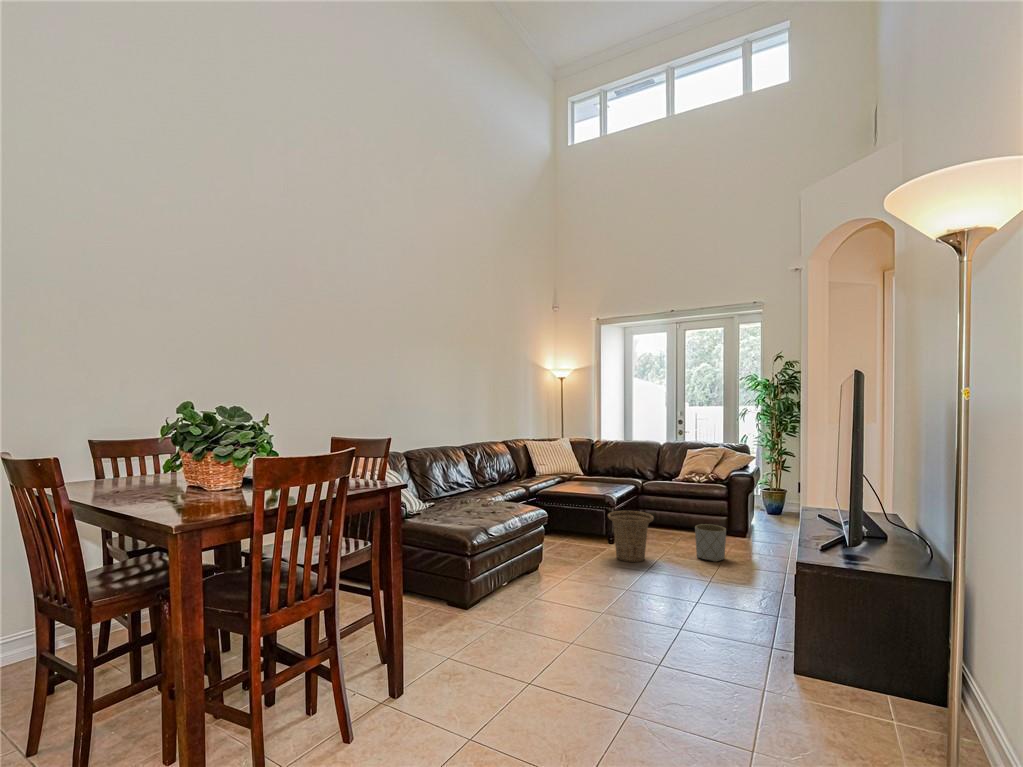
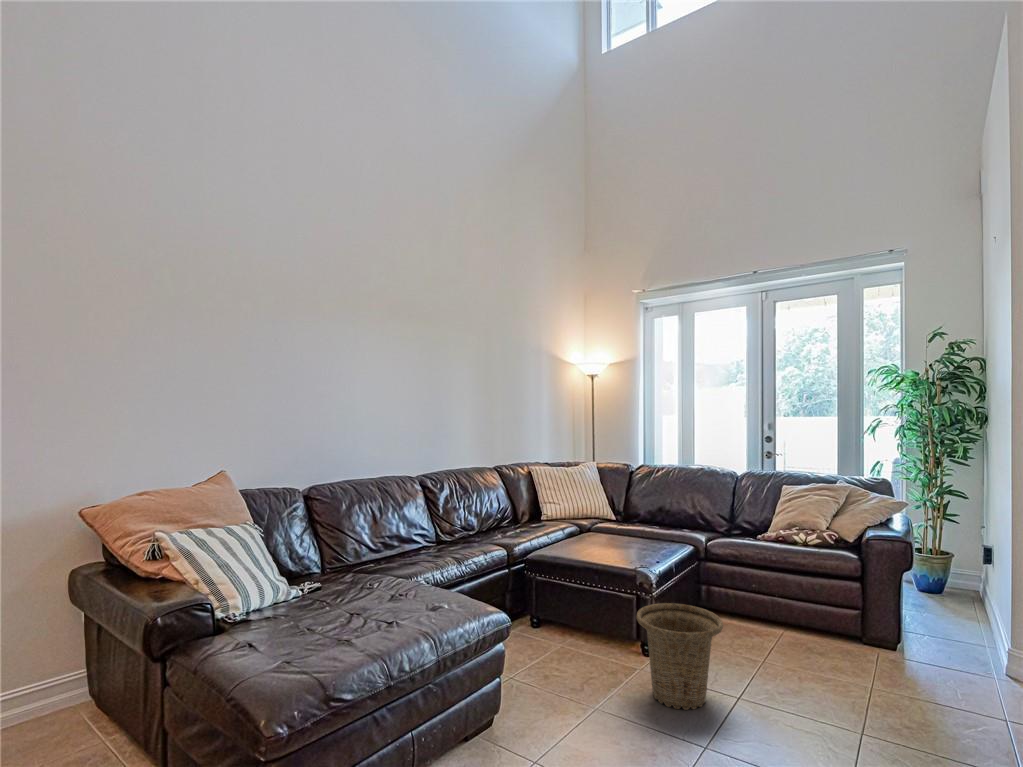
planter: present [695,524,726,562] -> none [803,636,866,718]

